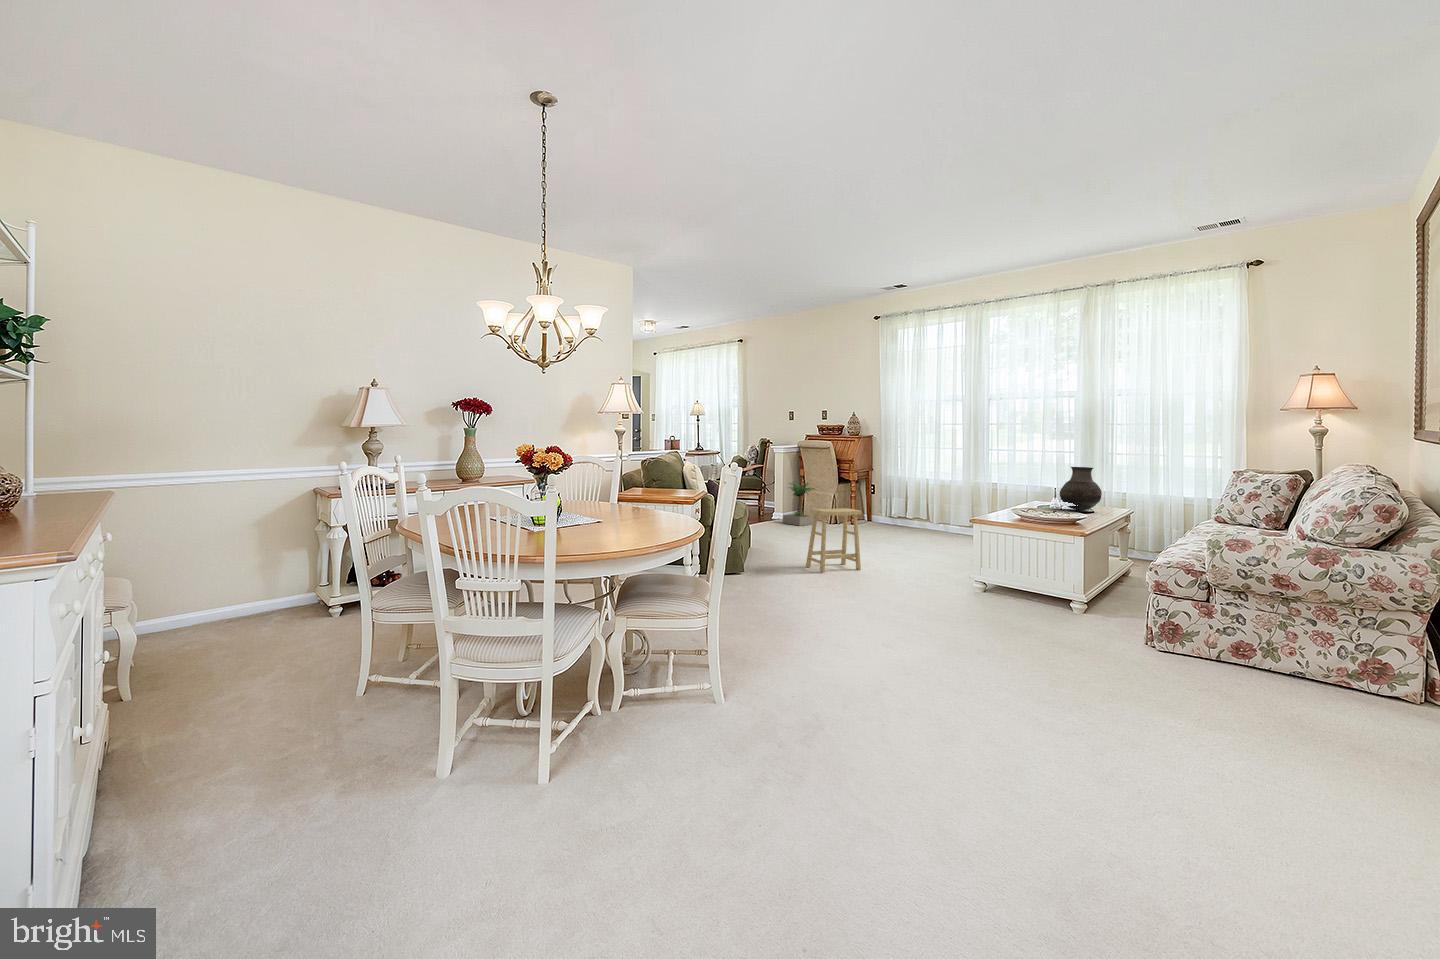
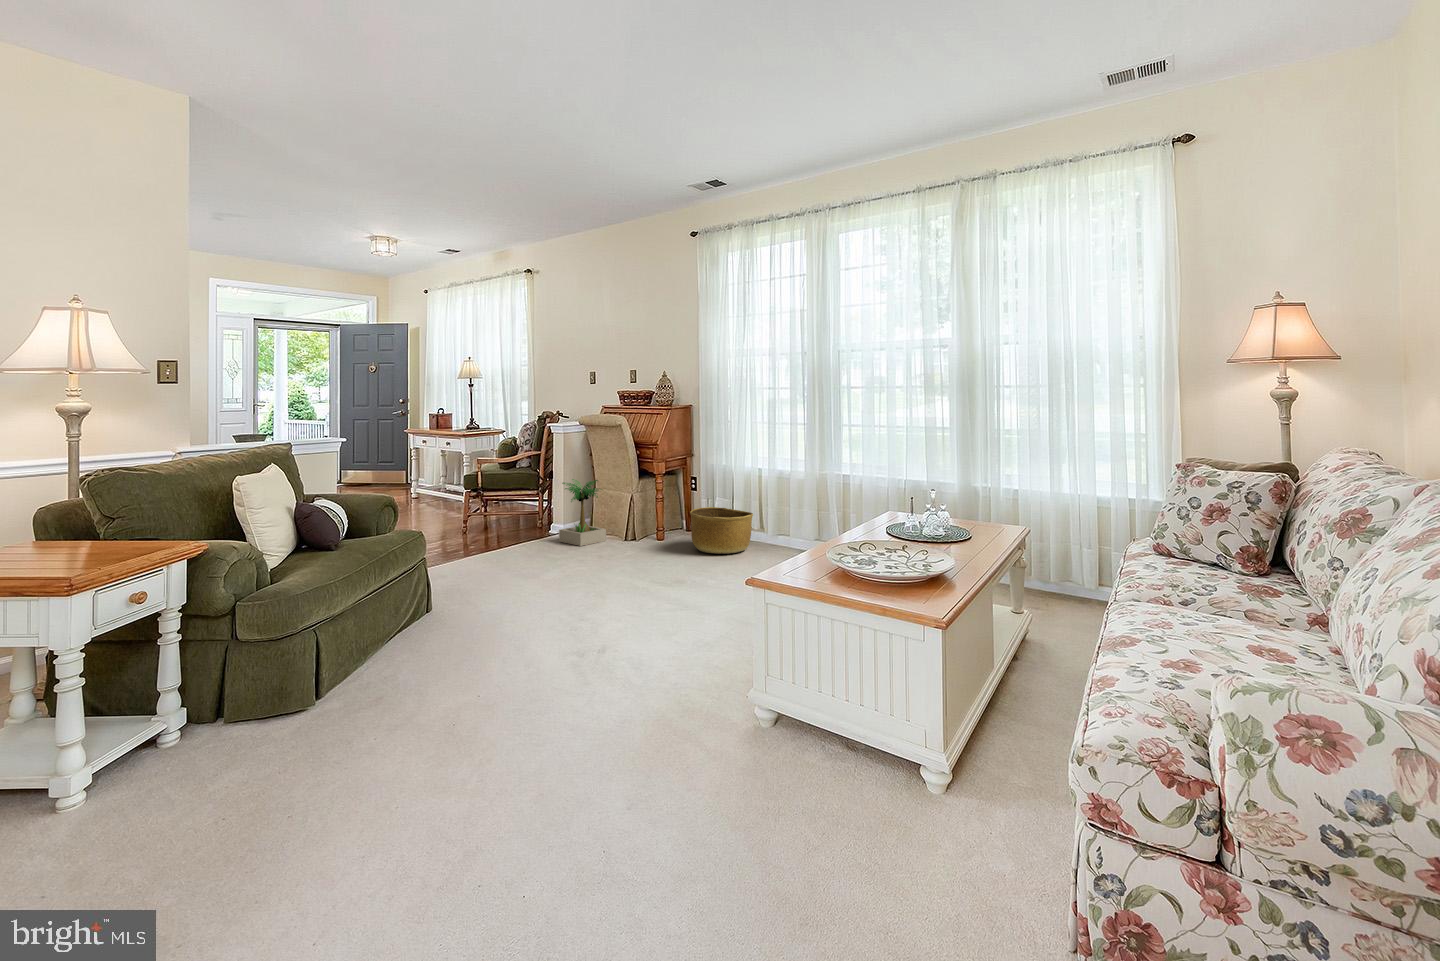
vase: present [1060,467,1102,510] -> none [917,470,984,547]
basket: none [878,504,923,534] -> present [690,507,753,554]
footstool: present [806,508,862,572] -> none [499,549,598,678]

